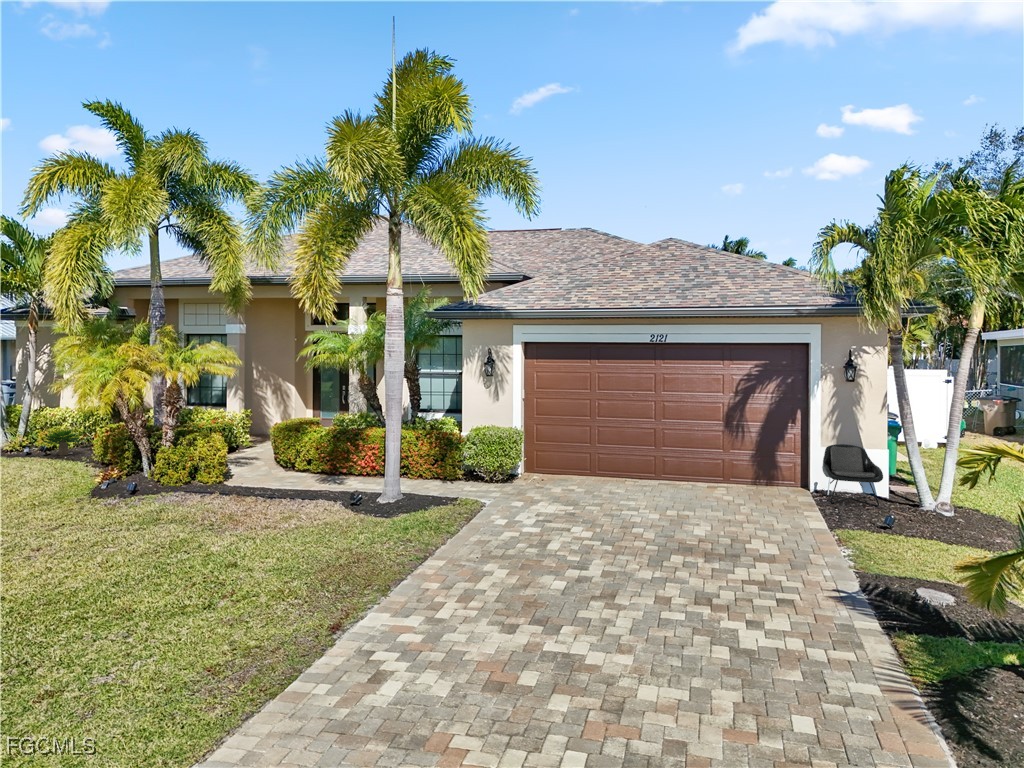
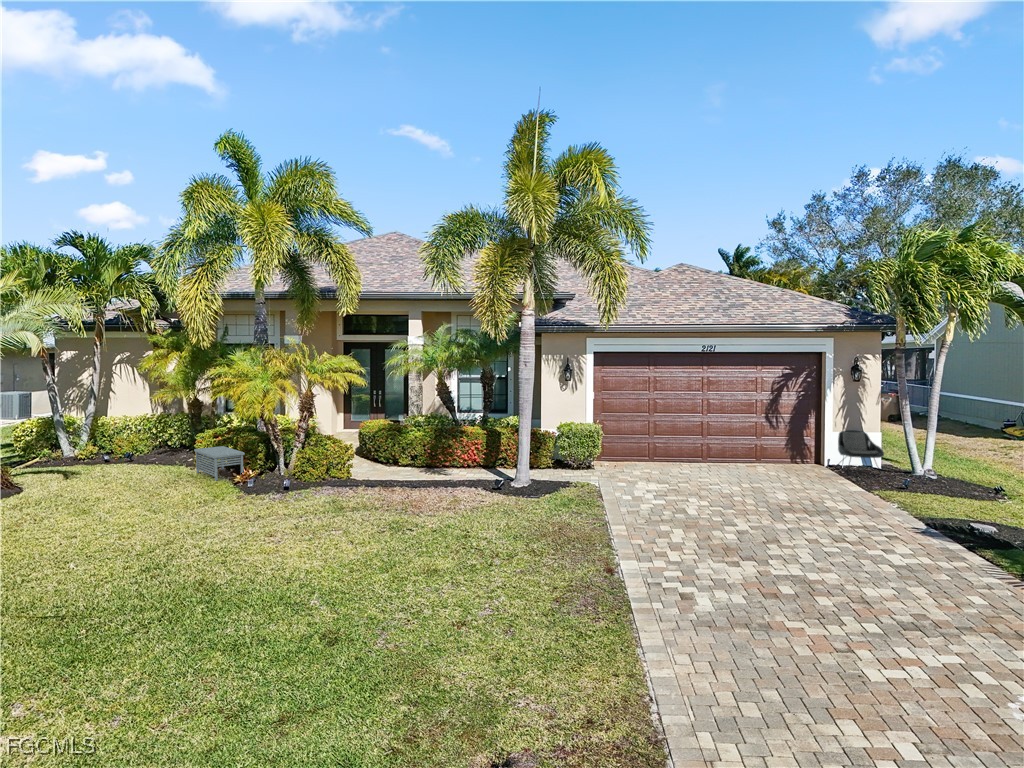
potted plant: present [45,429,79,455] -> none [134,434,169,460]
storage bench: none [69,442,110,480] -> present [194,446,245,481]

